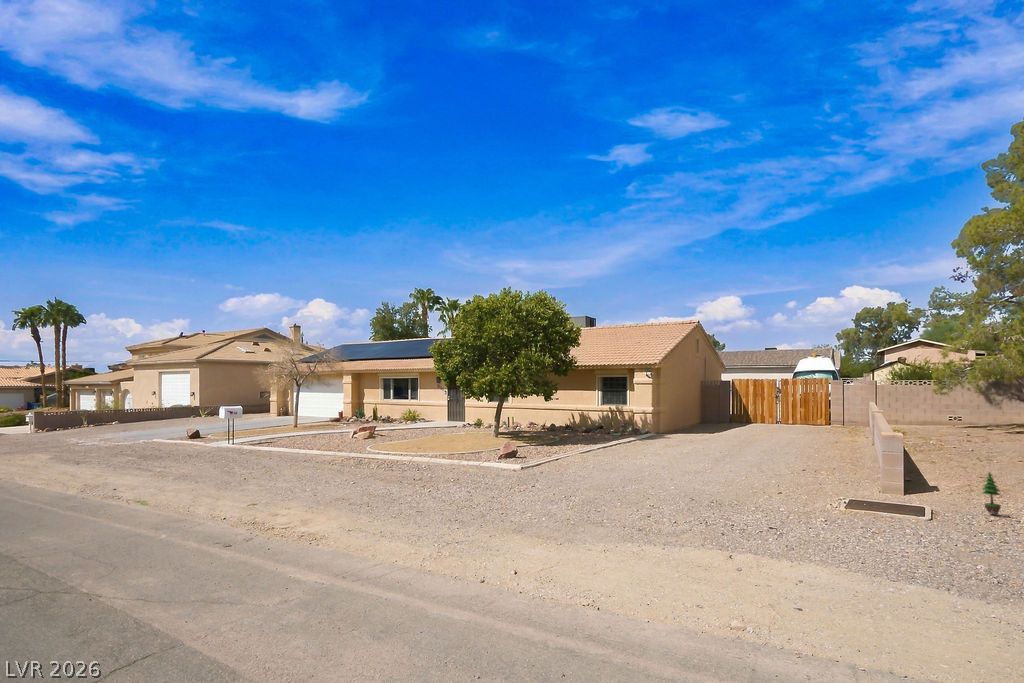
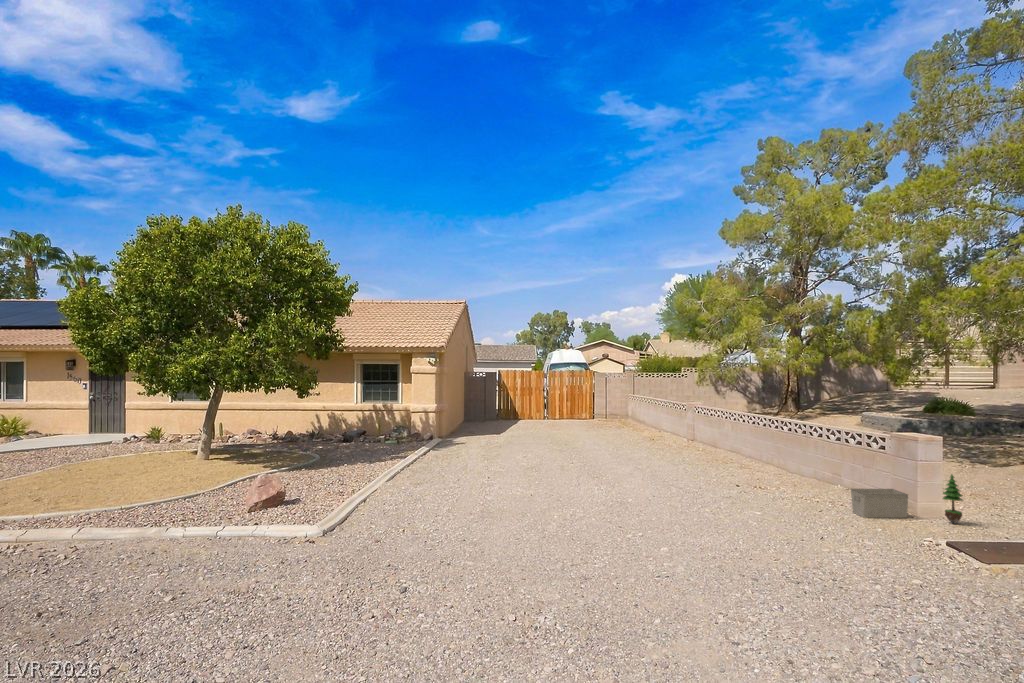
storage bin: none [907,481,954,508] -> present [850,489,908,518]

